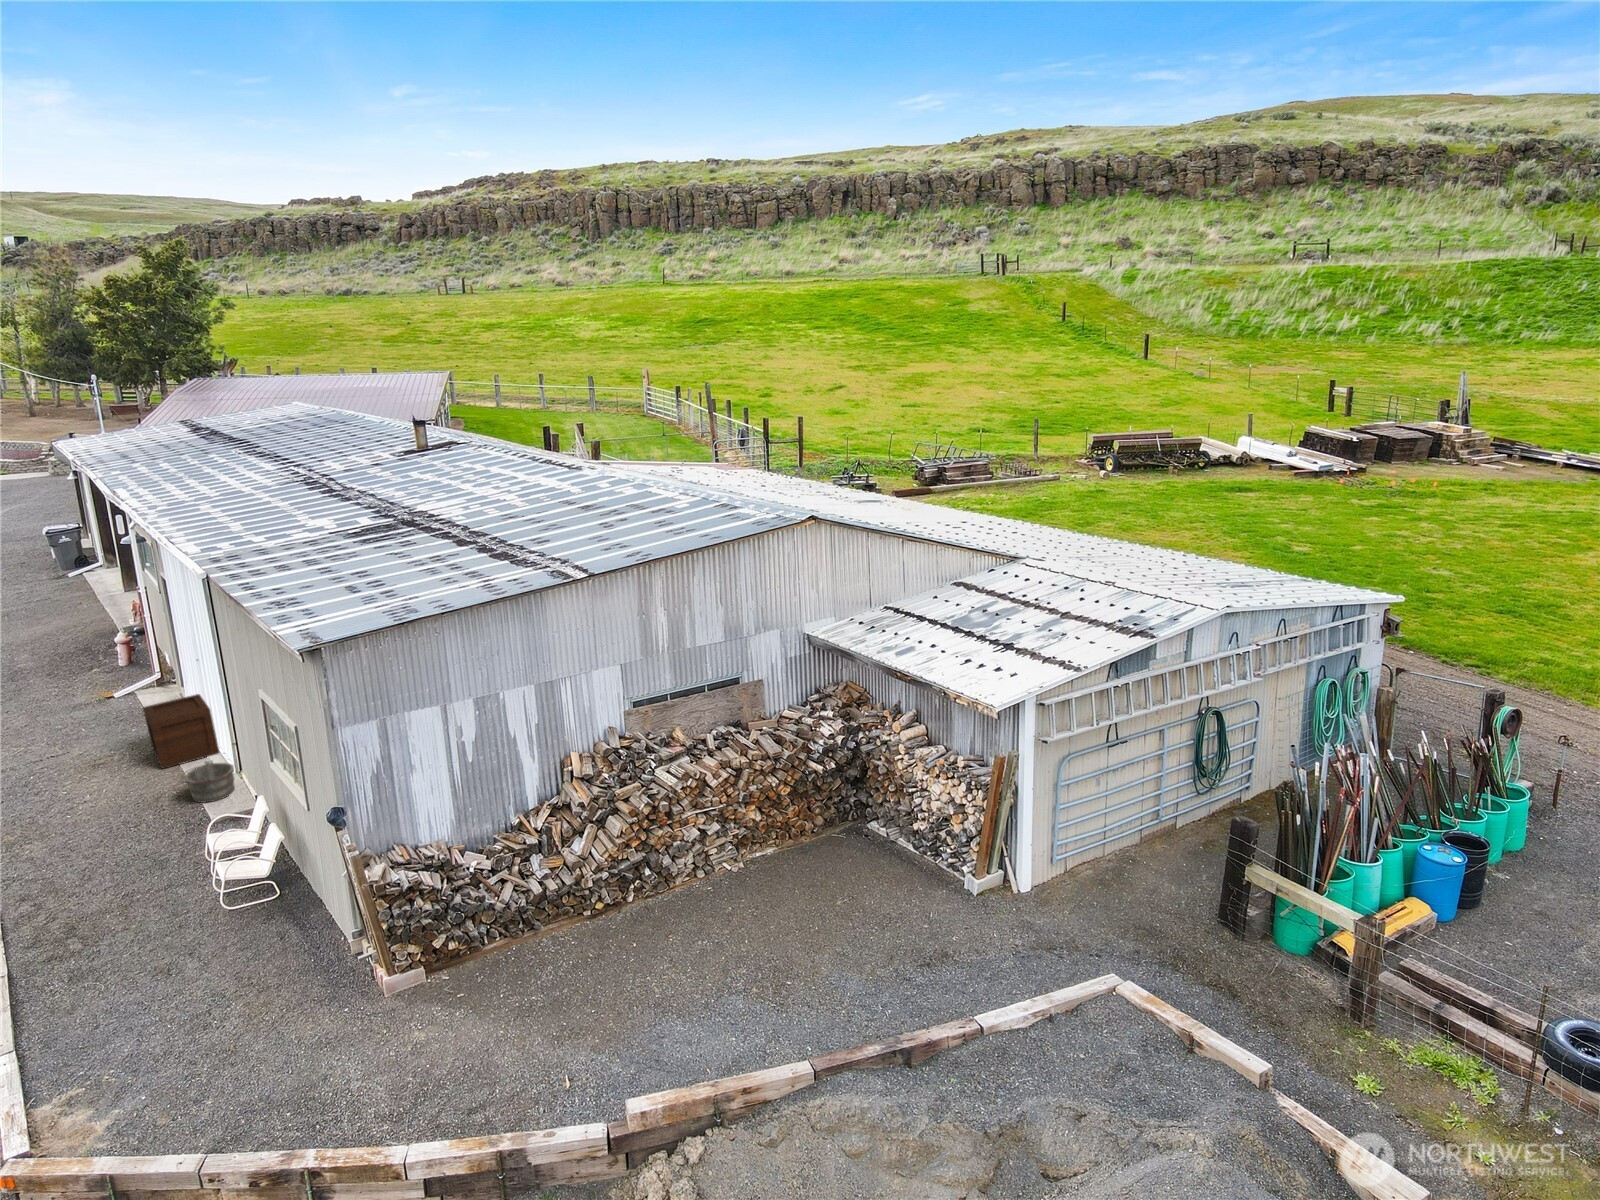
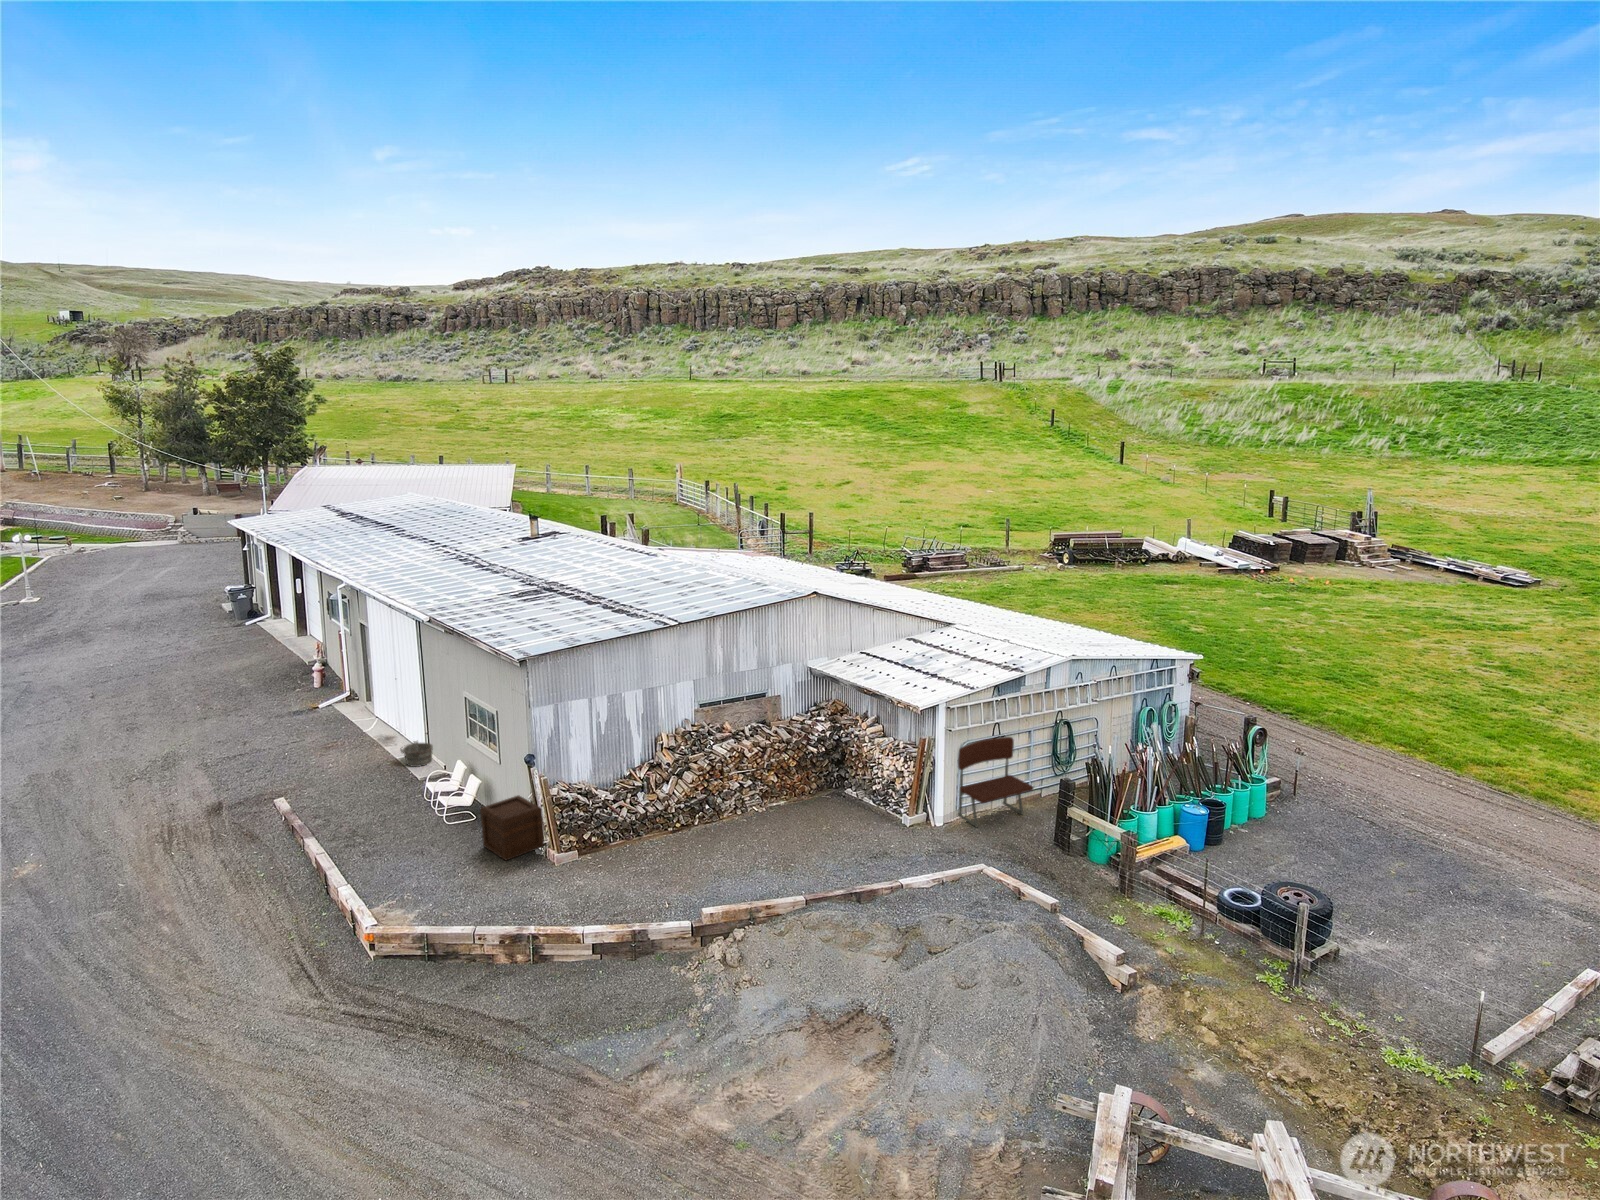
wooden crate: present [143,694,219,769] -> present [480,796,544,860]
bench: none [1054,744,1179,897] -> present [958,737,1033,827]

